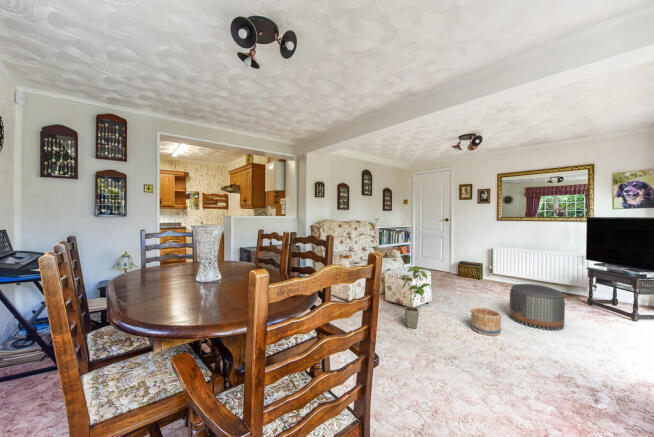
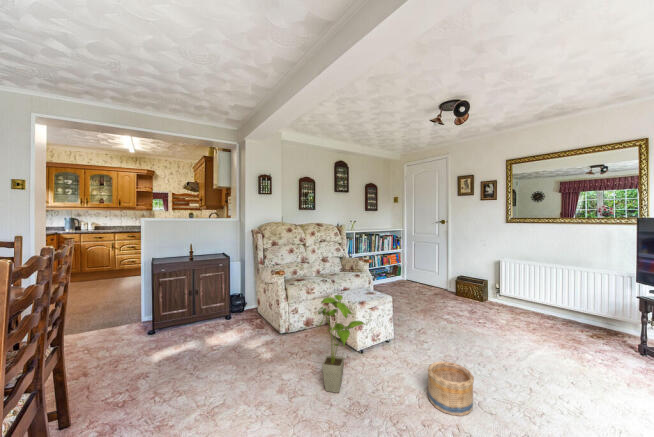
pouf: present [509,284,565,331] -> none [501,321,590,408]

